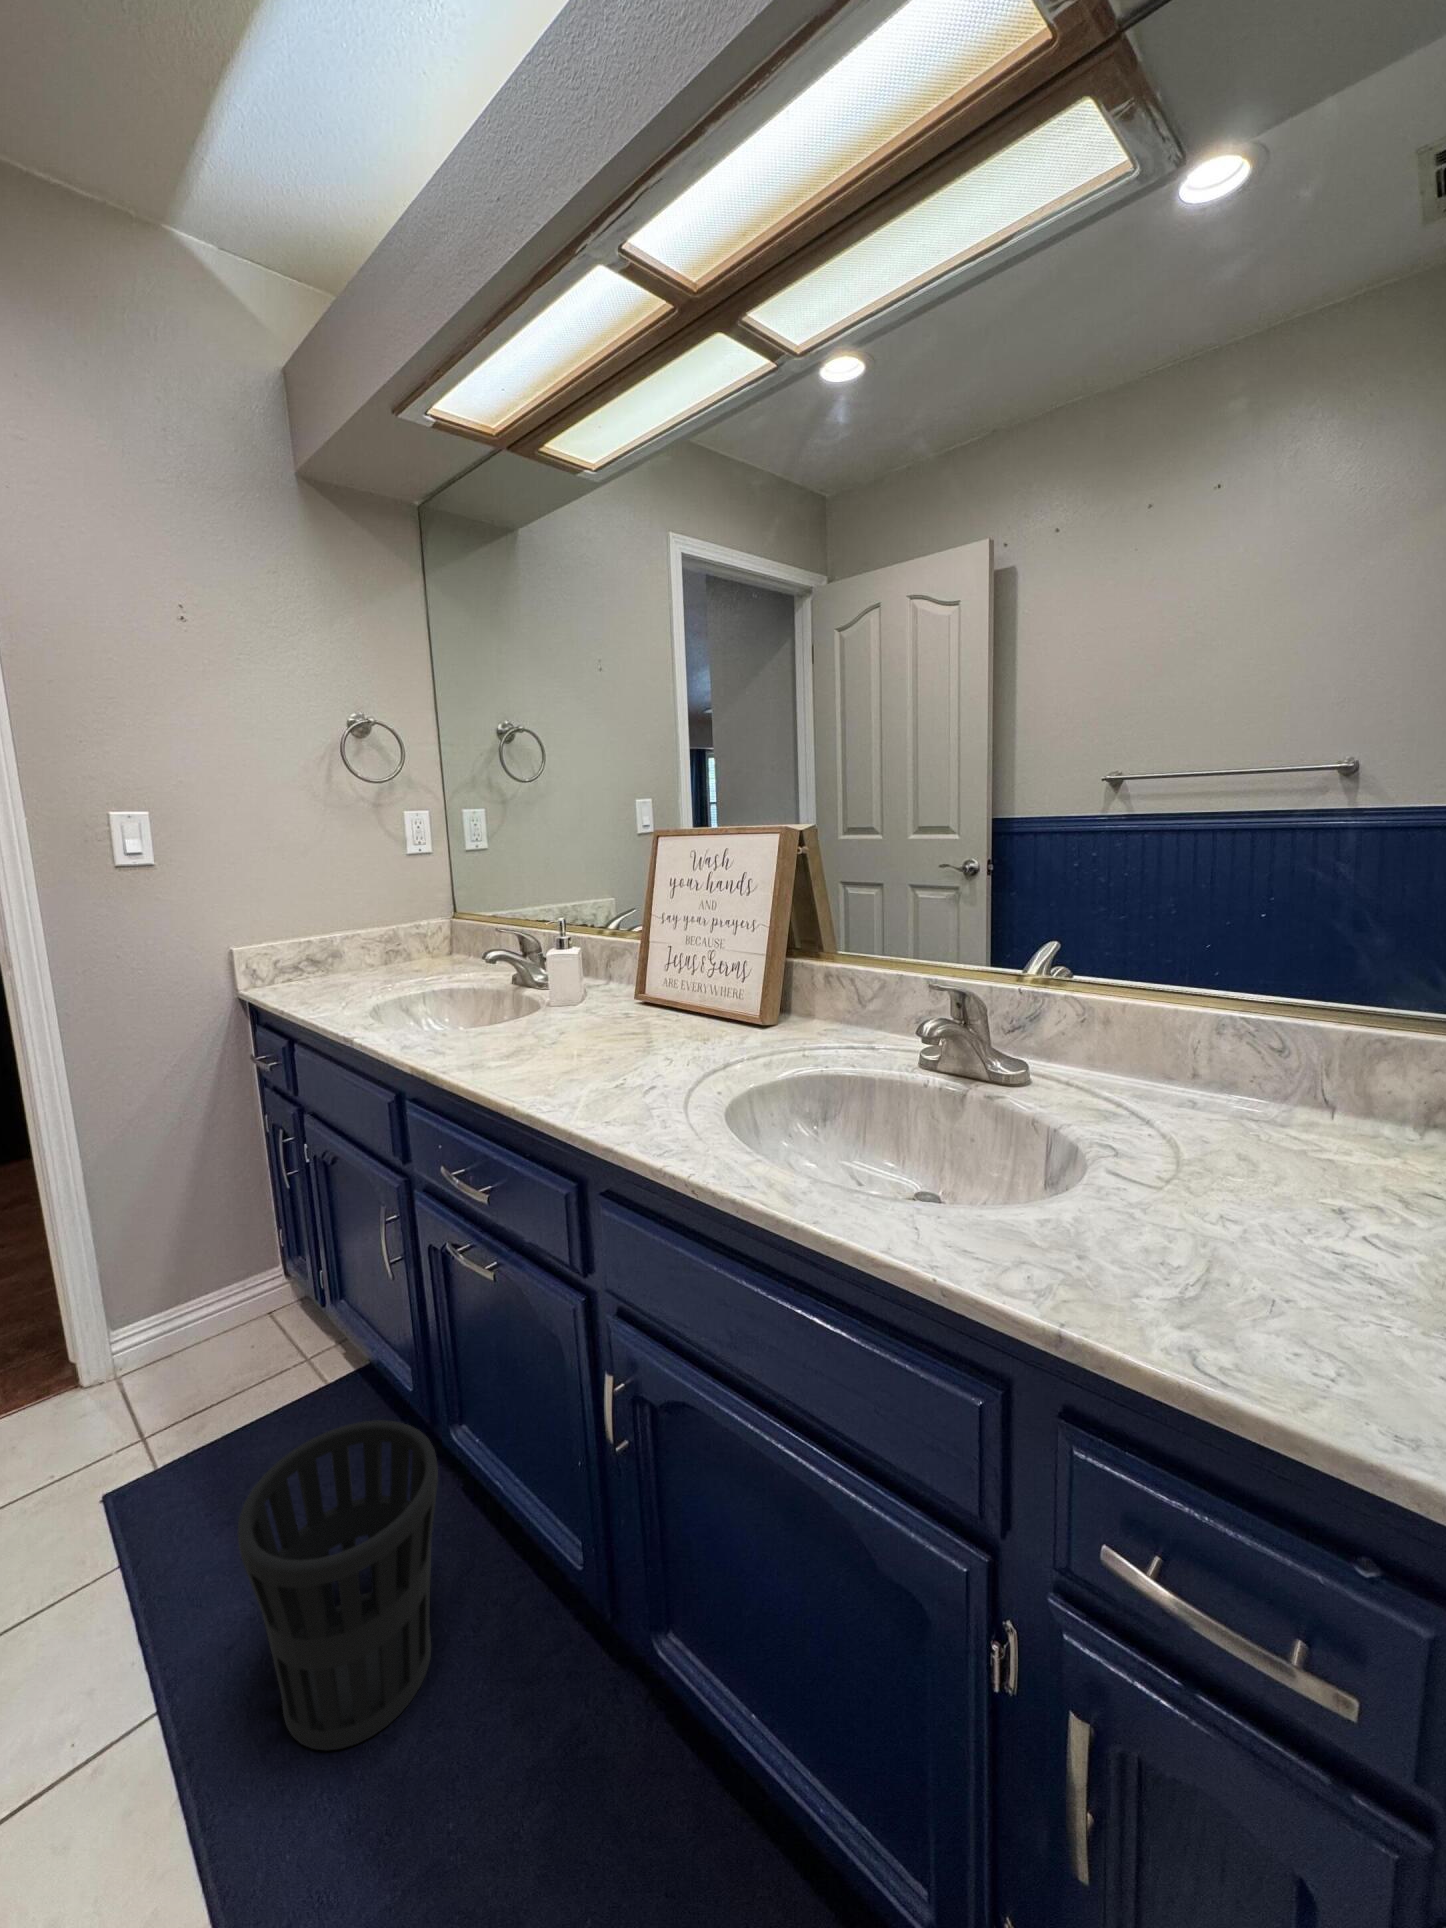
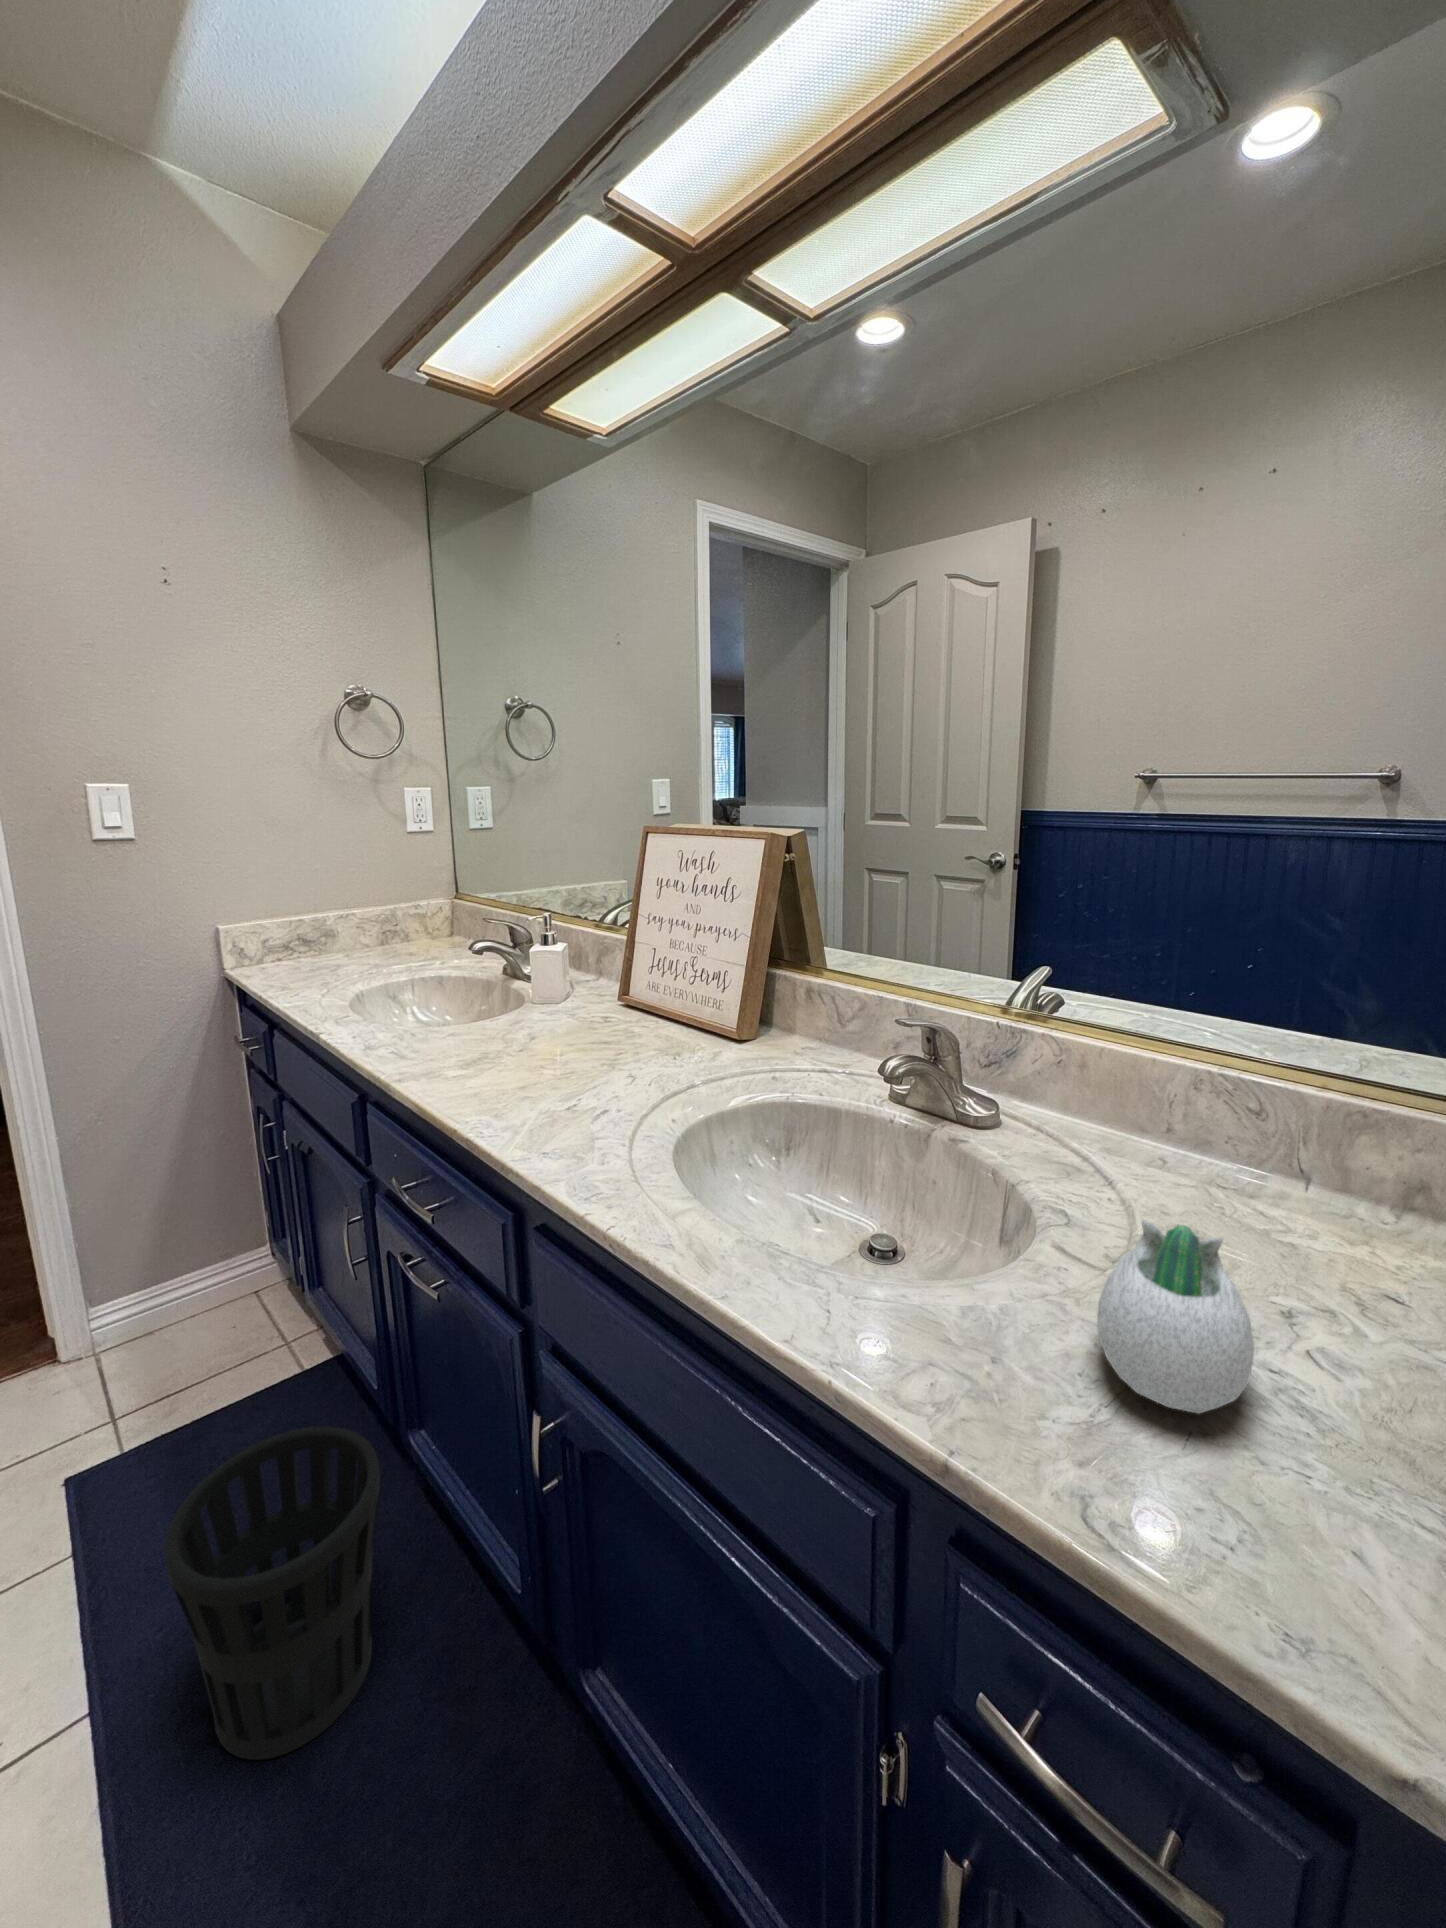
succulent planter: none [1169,1118,1322,1282] -> present [1097,1220,1254,1413]

